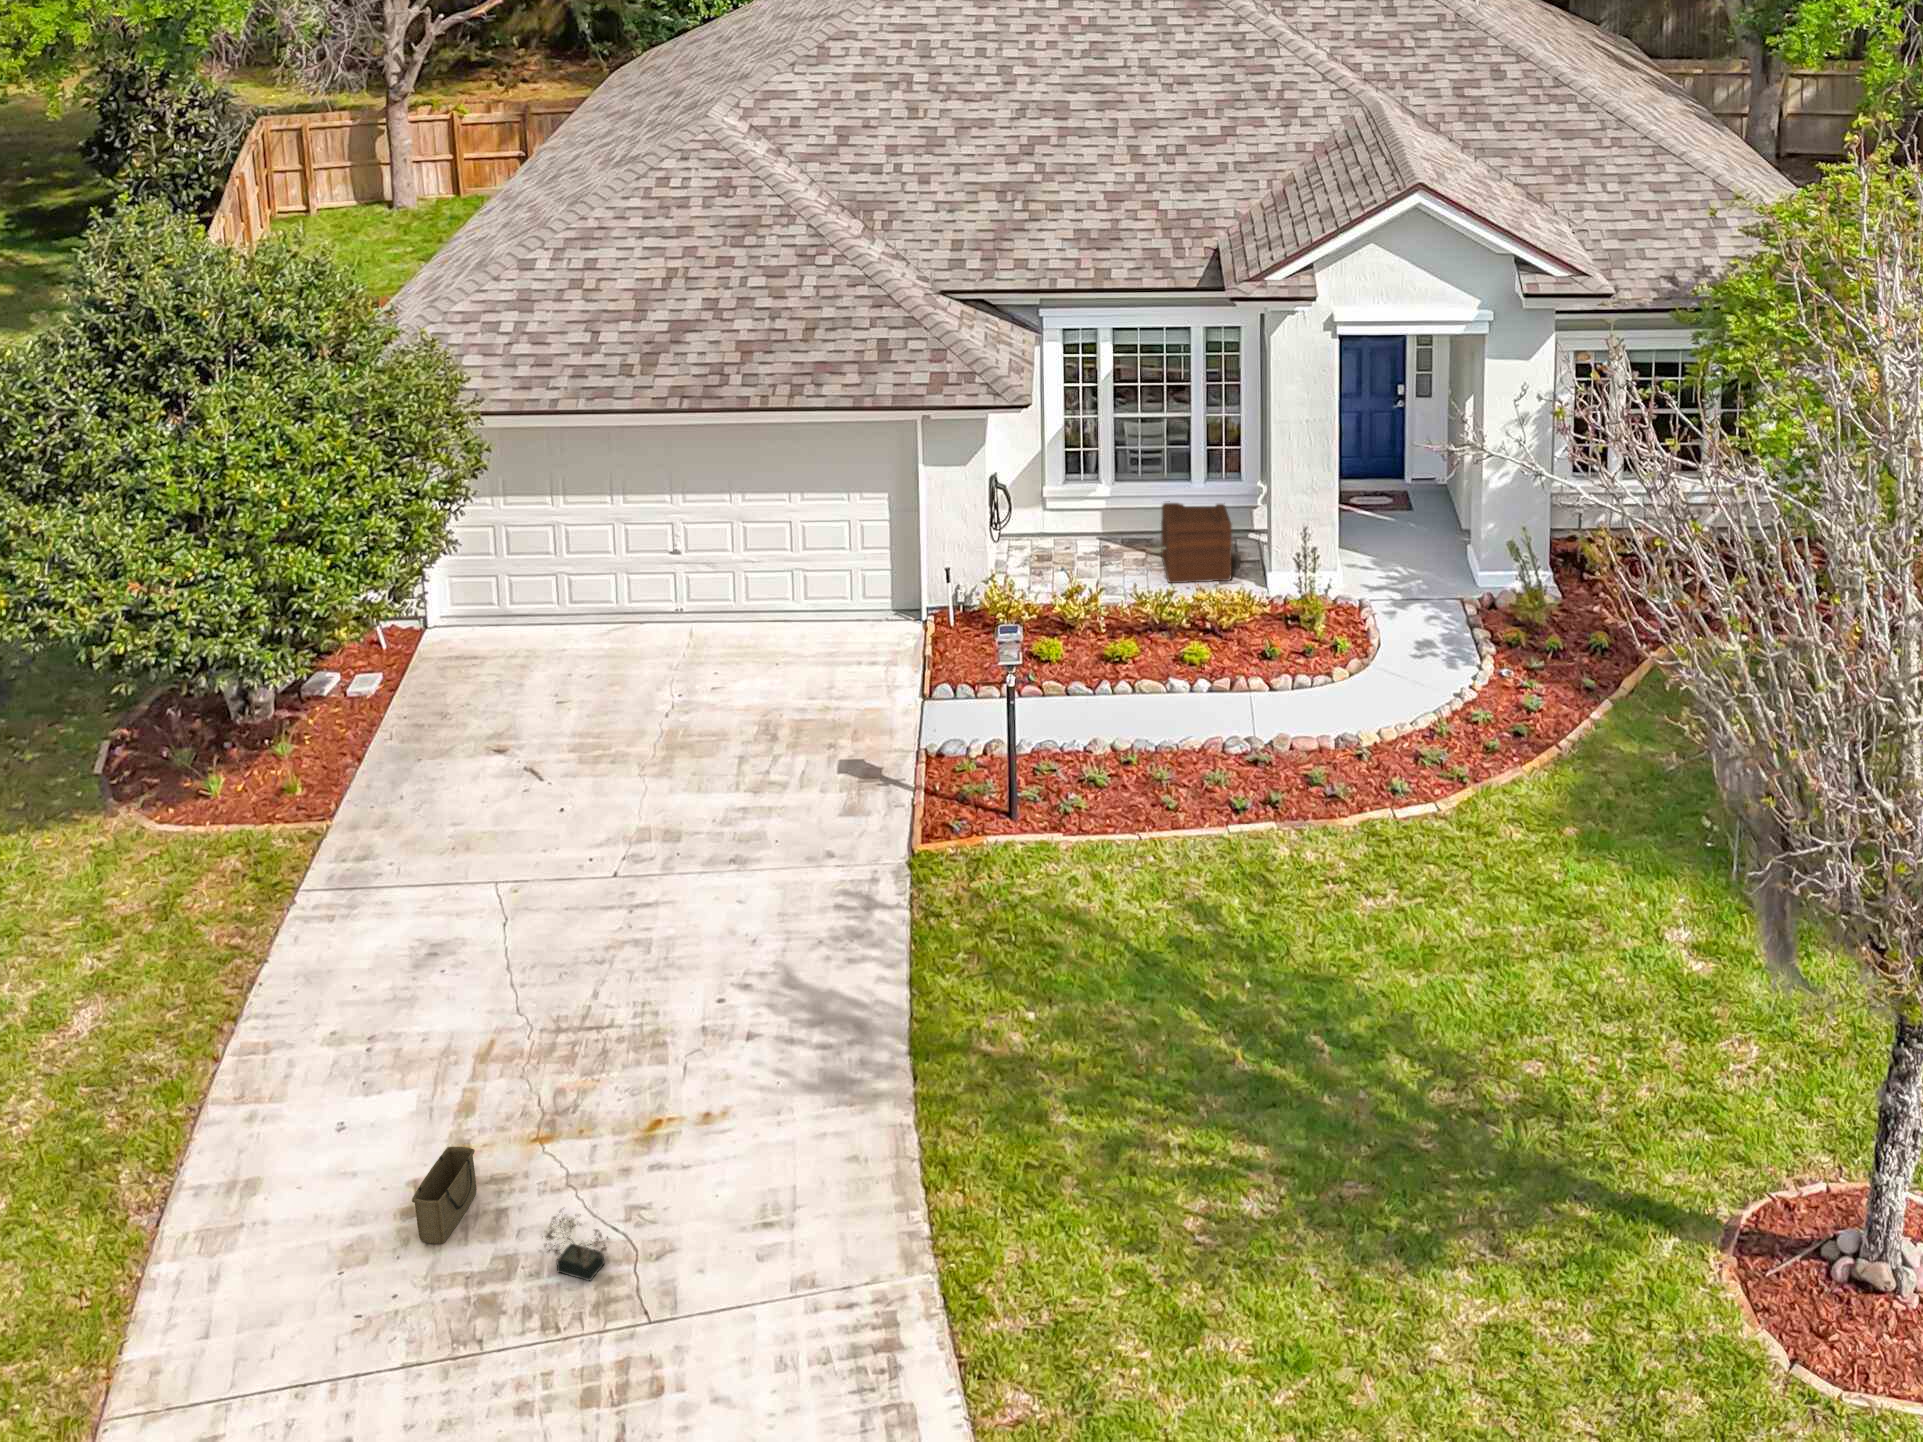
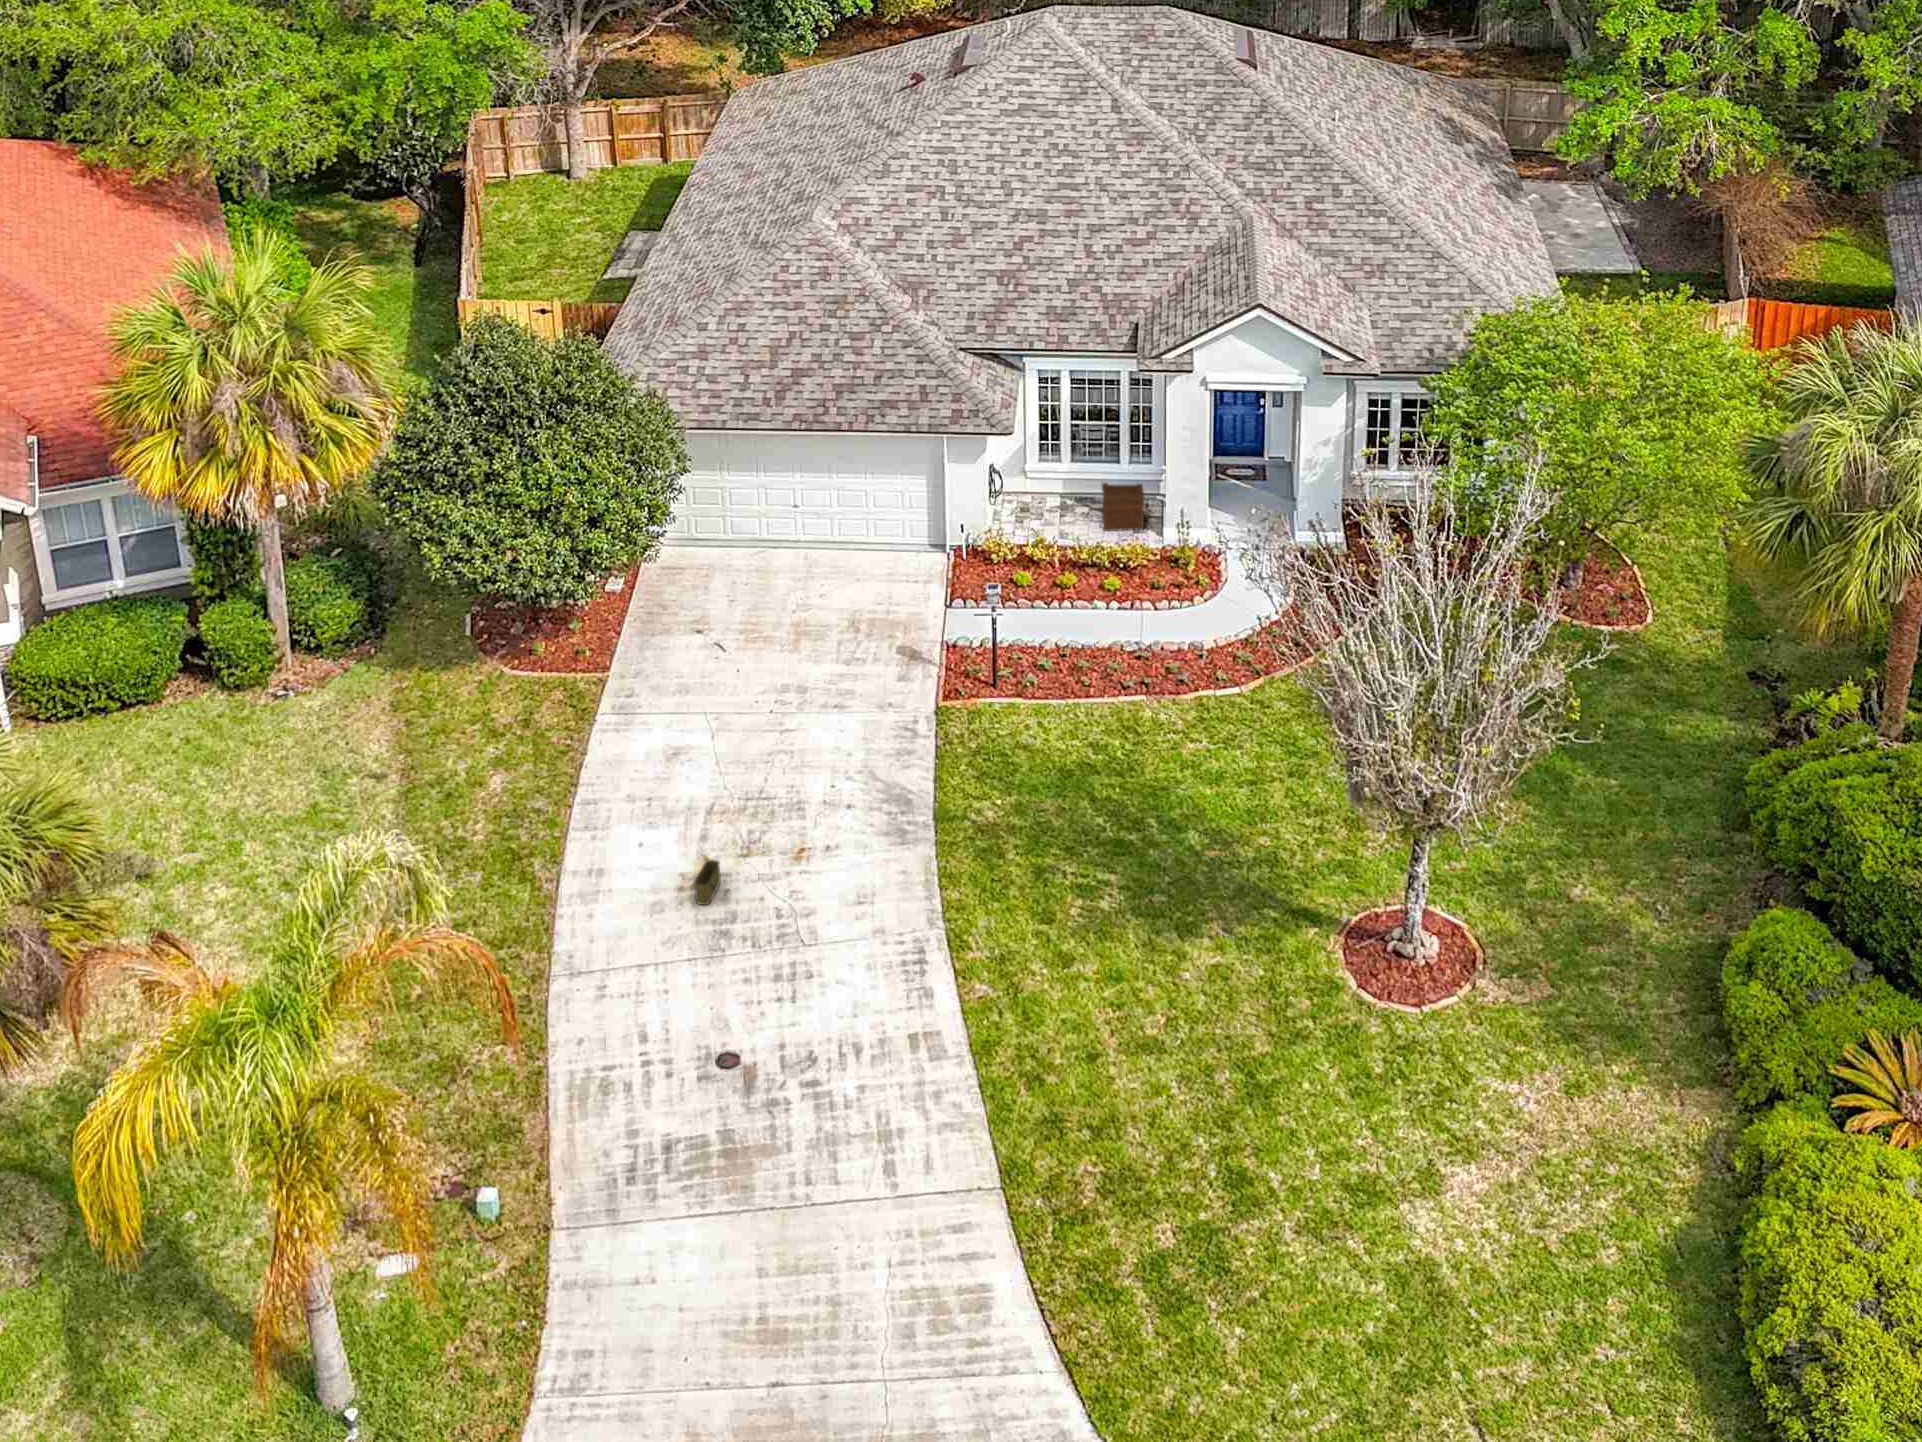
decorative plant: present [544,1210,608,1281] -> none [757,891,790,925]

